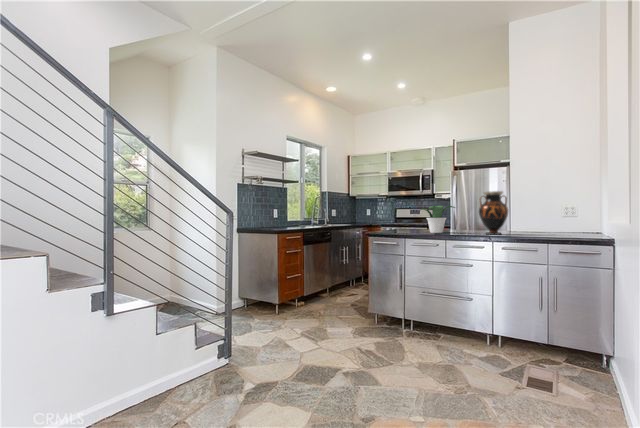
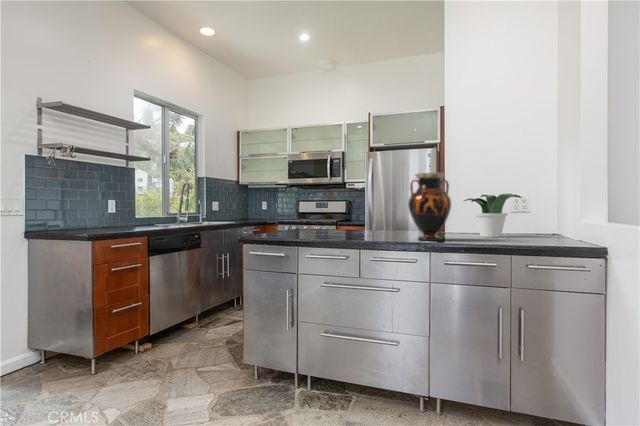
potted plant: present [420,206,455,233] -> present [464,194,522,237]

